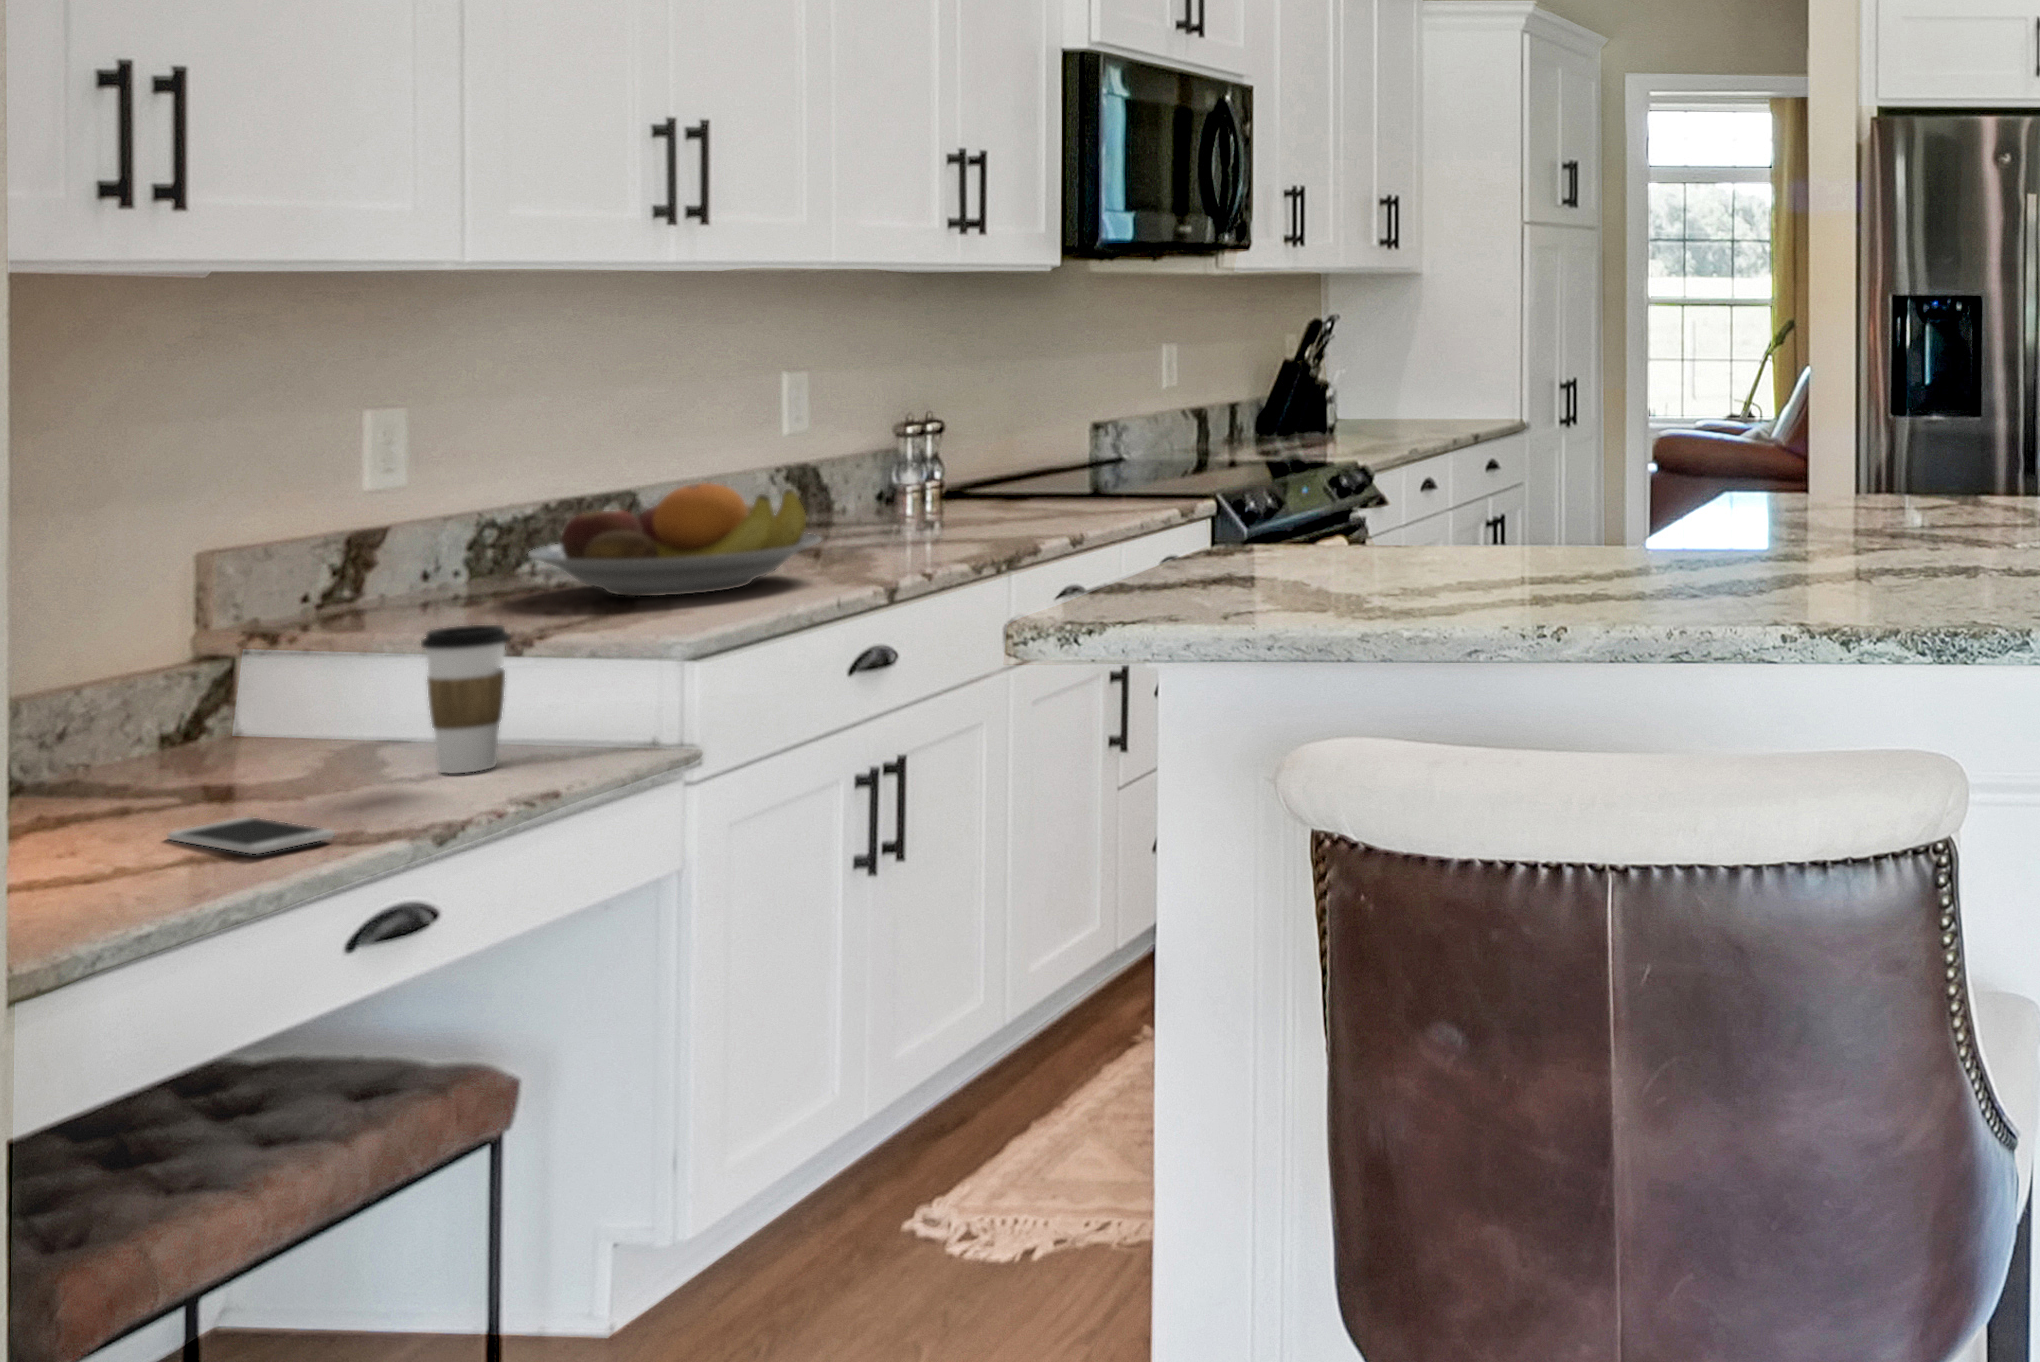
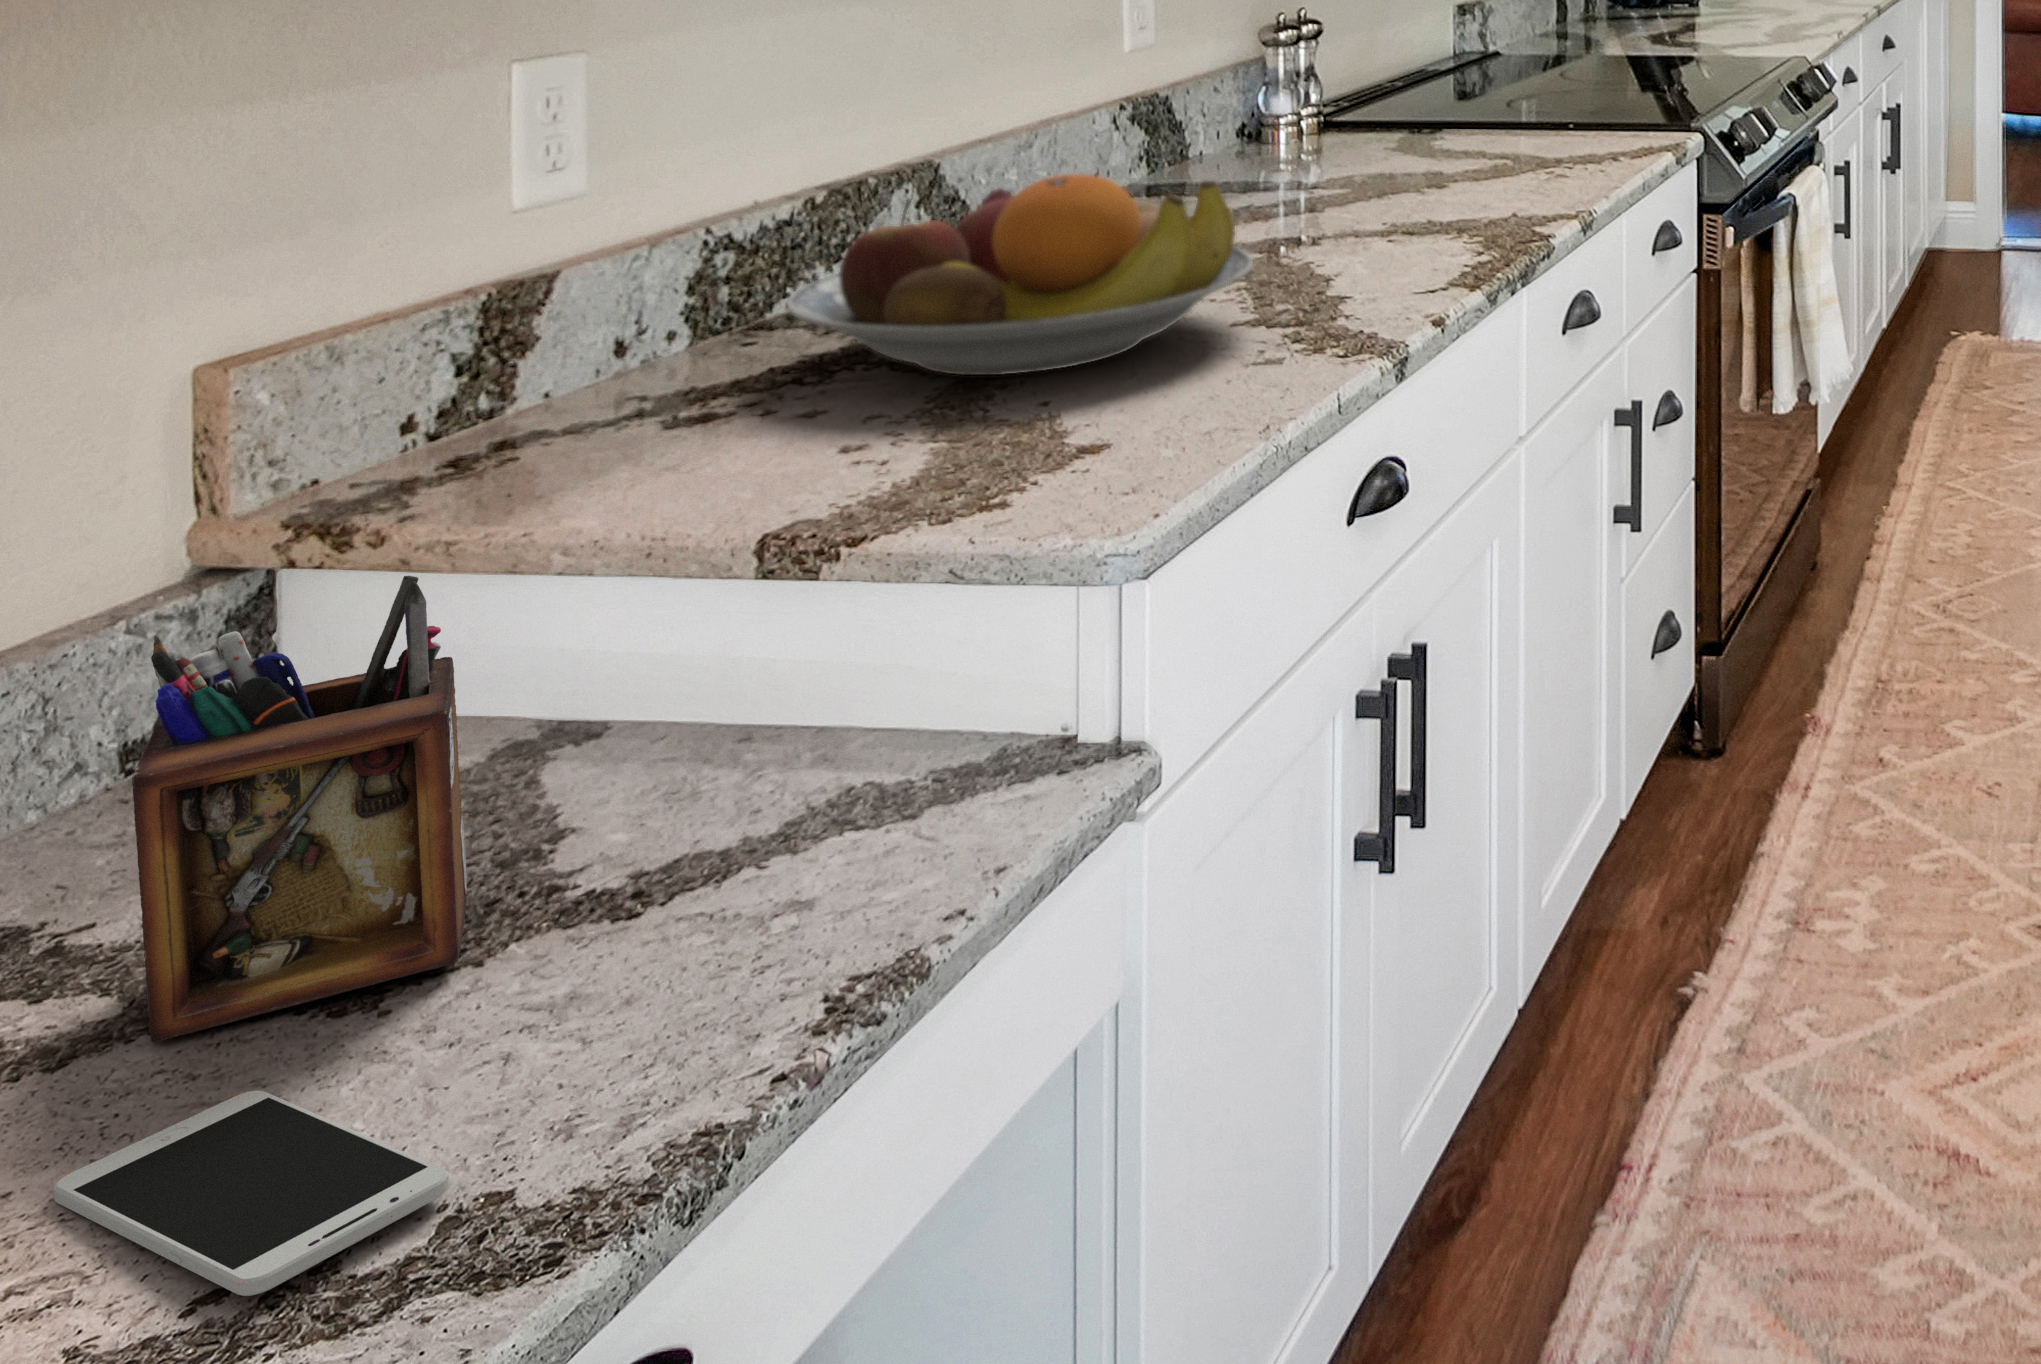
desk organizer: none [193,623,340,808] -> present [132,576,467,1042]
coffee cup: present [421,625,510,774] -> none [626,538,802,866]

